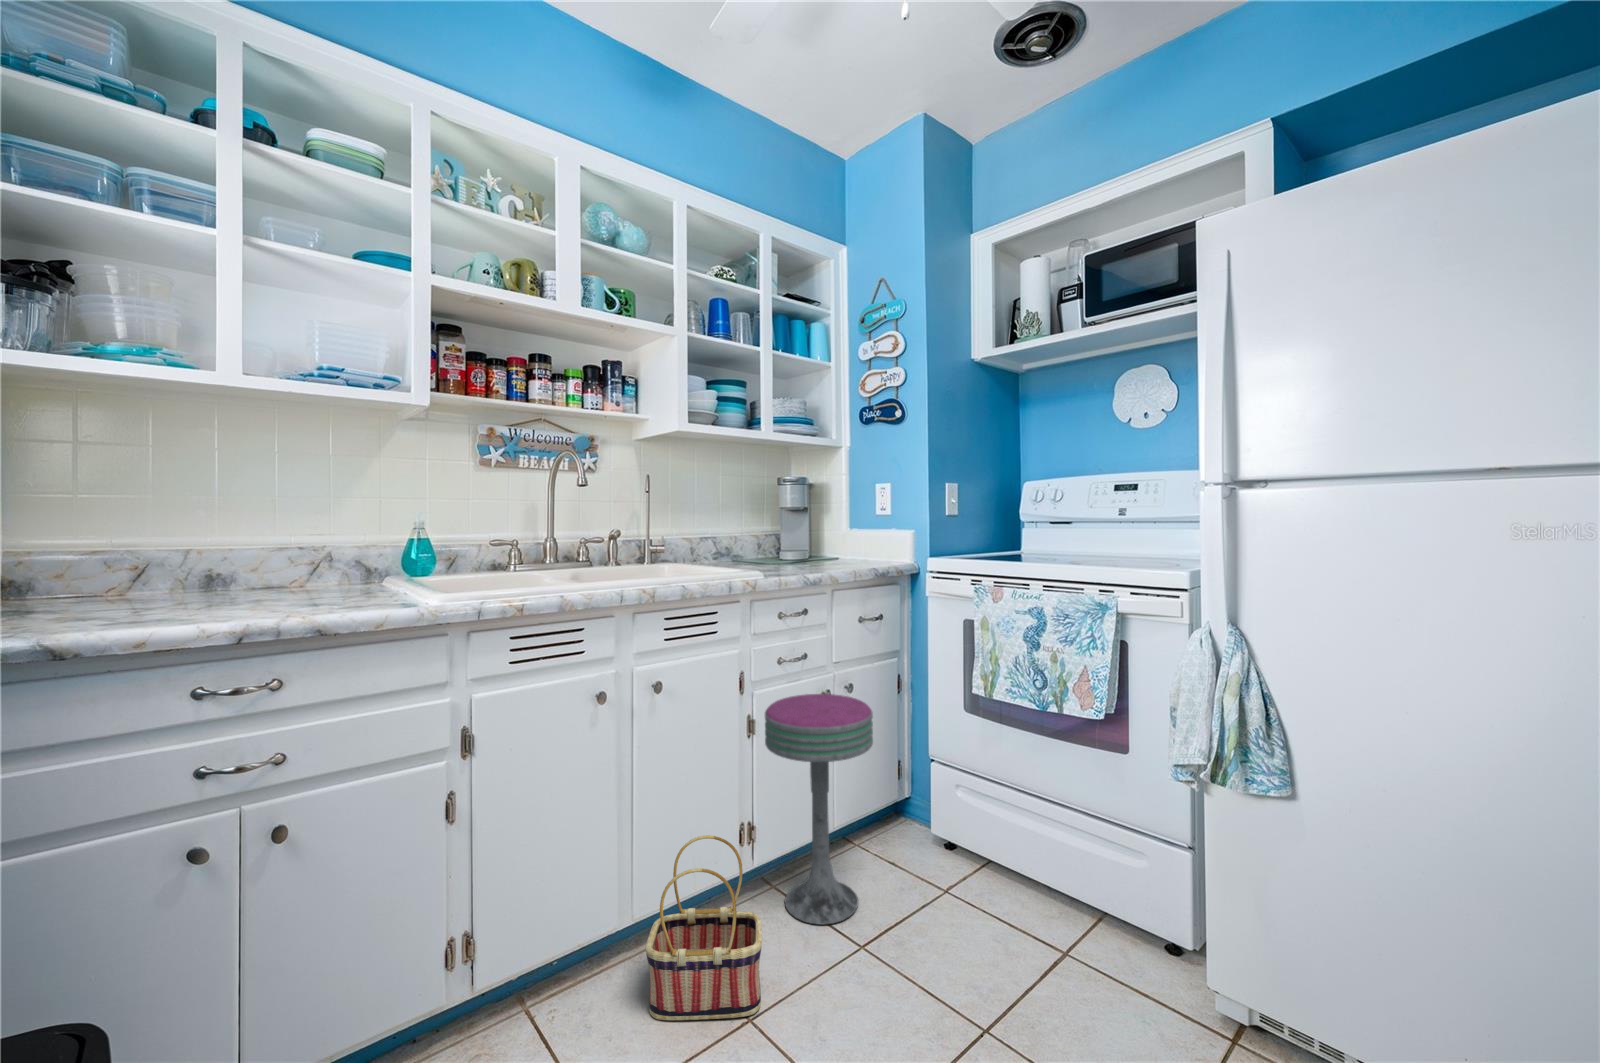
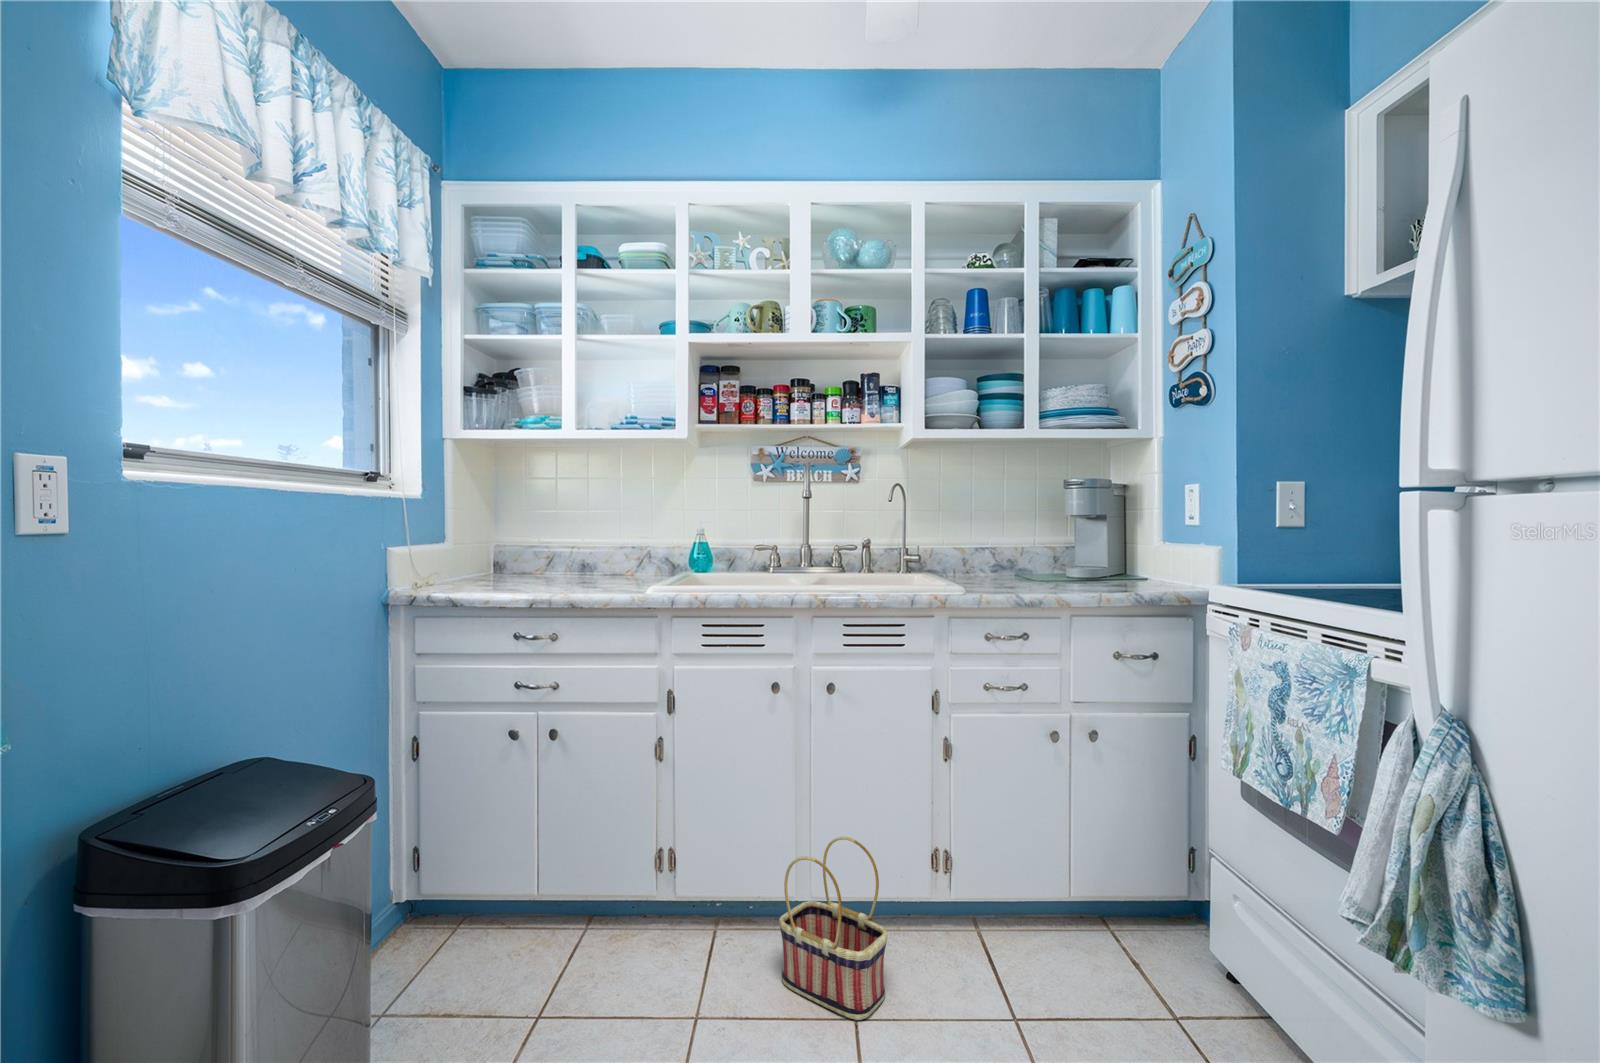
bar stool: present [765,694,873,925] -> none [944,728,1071,991]

